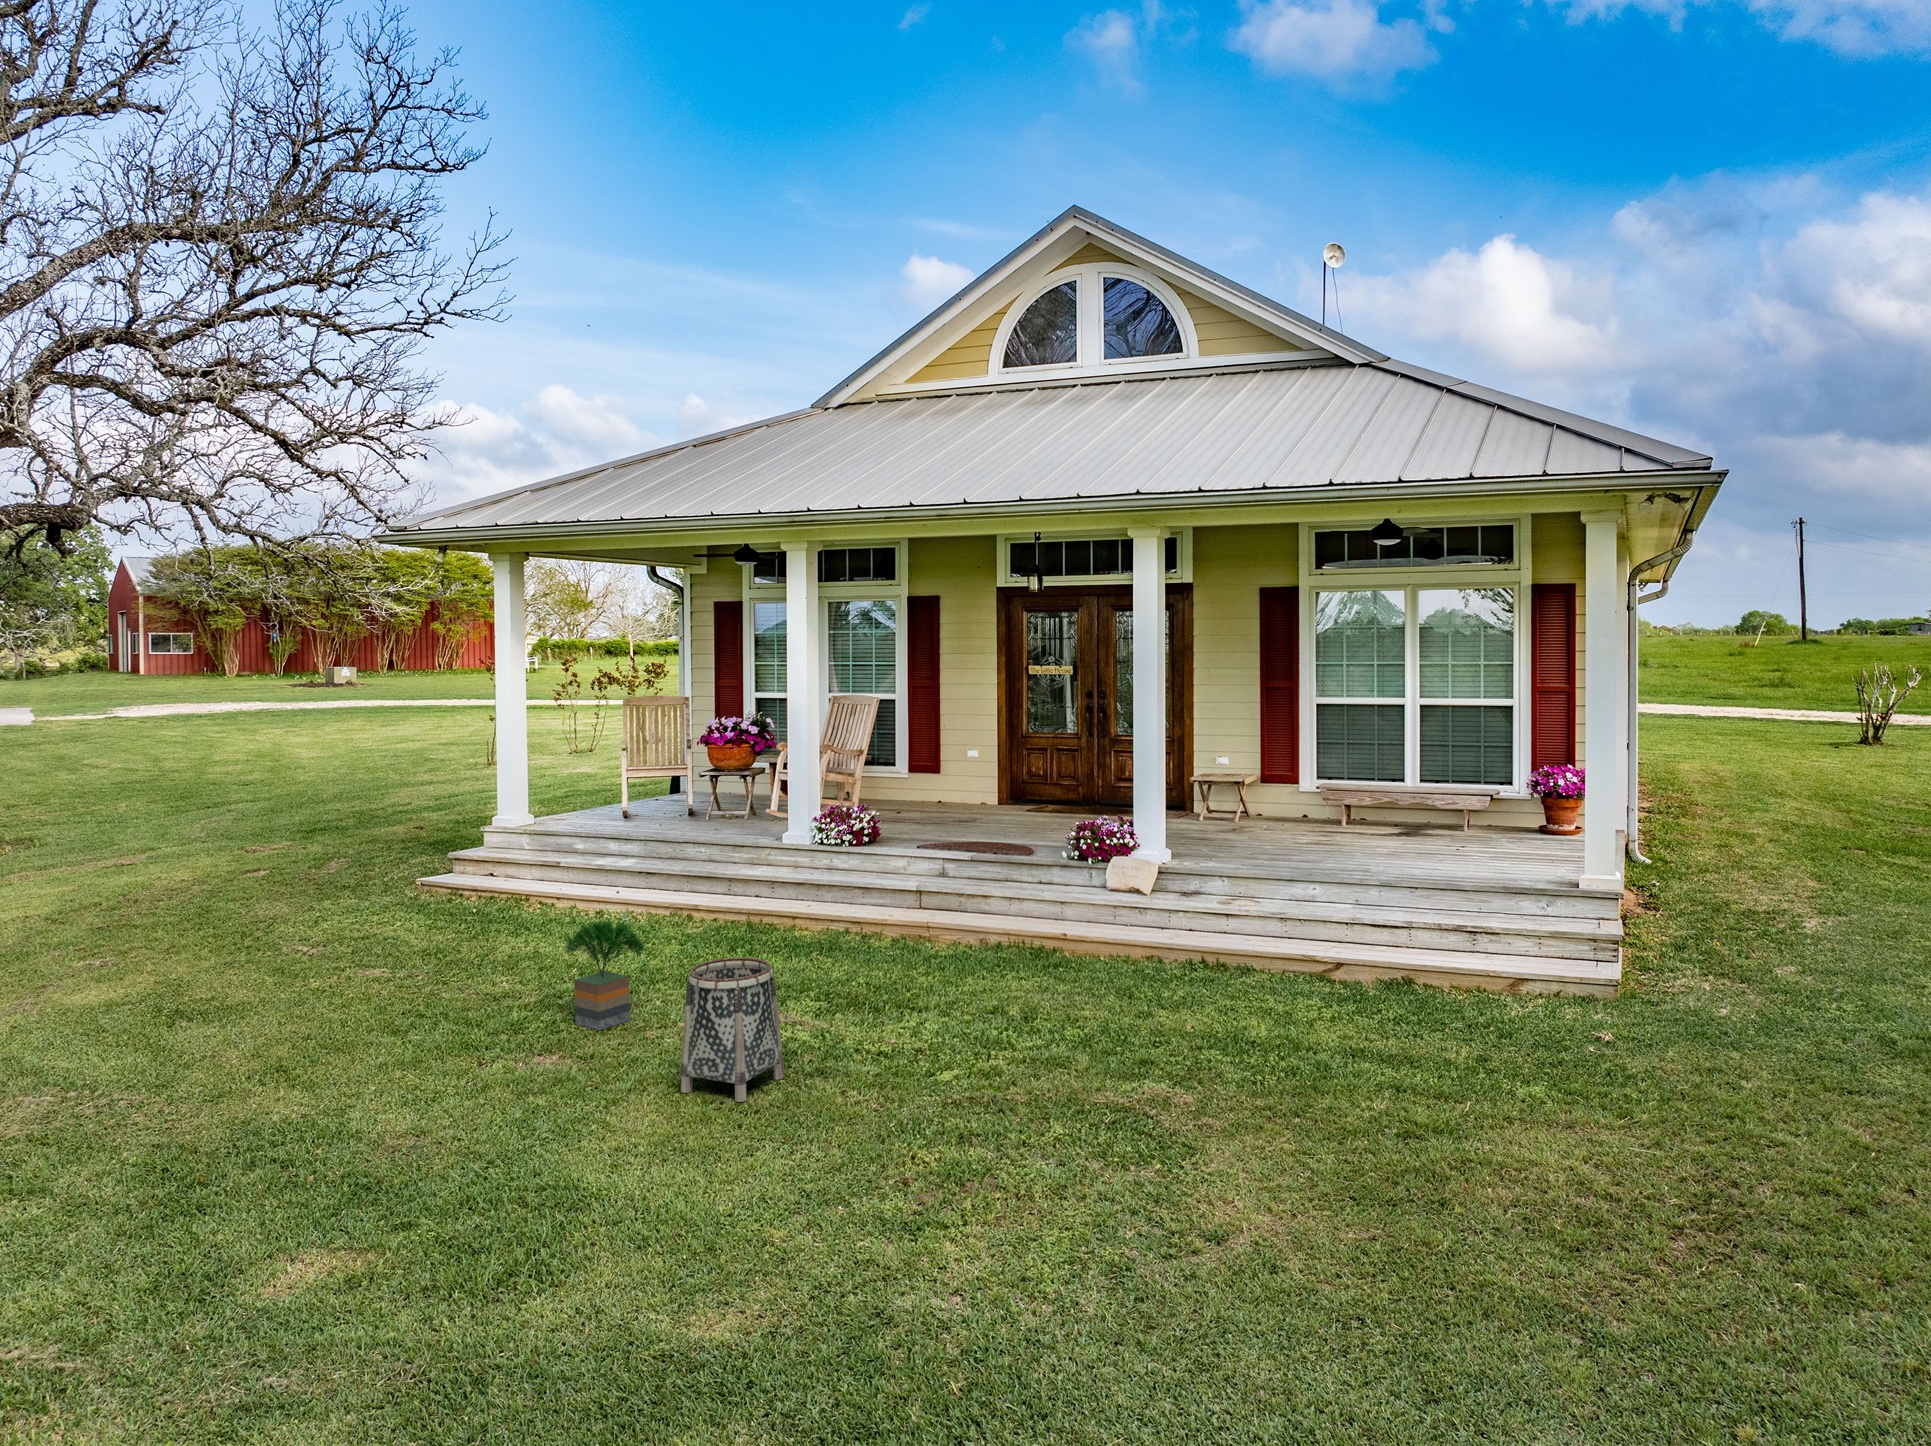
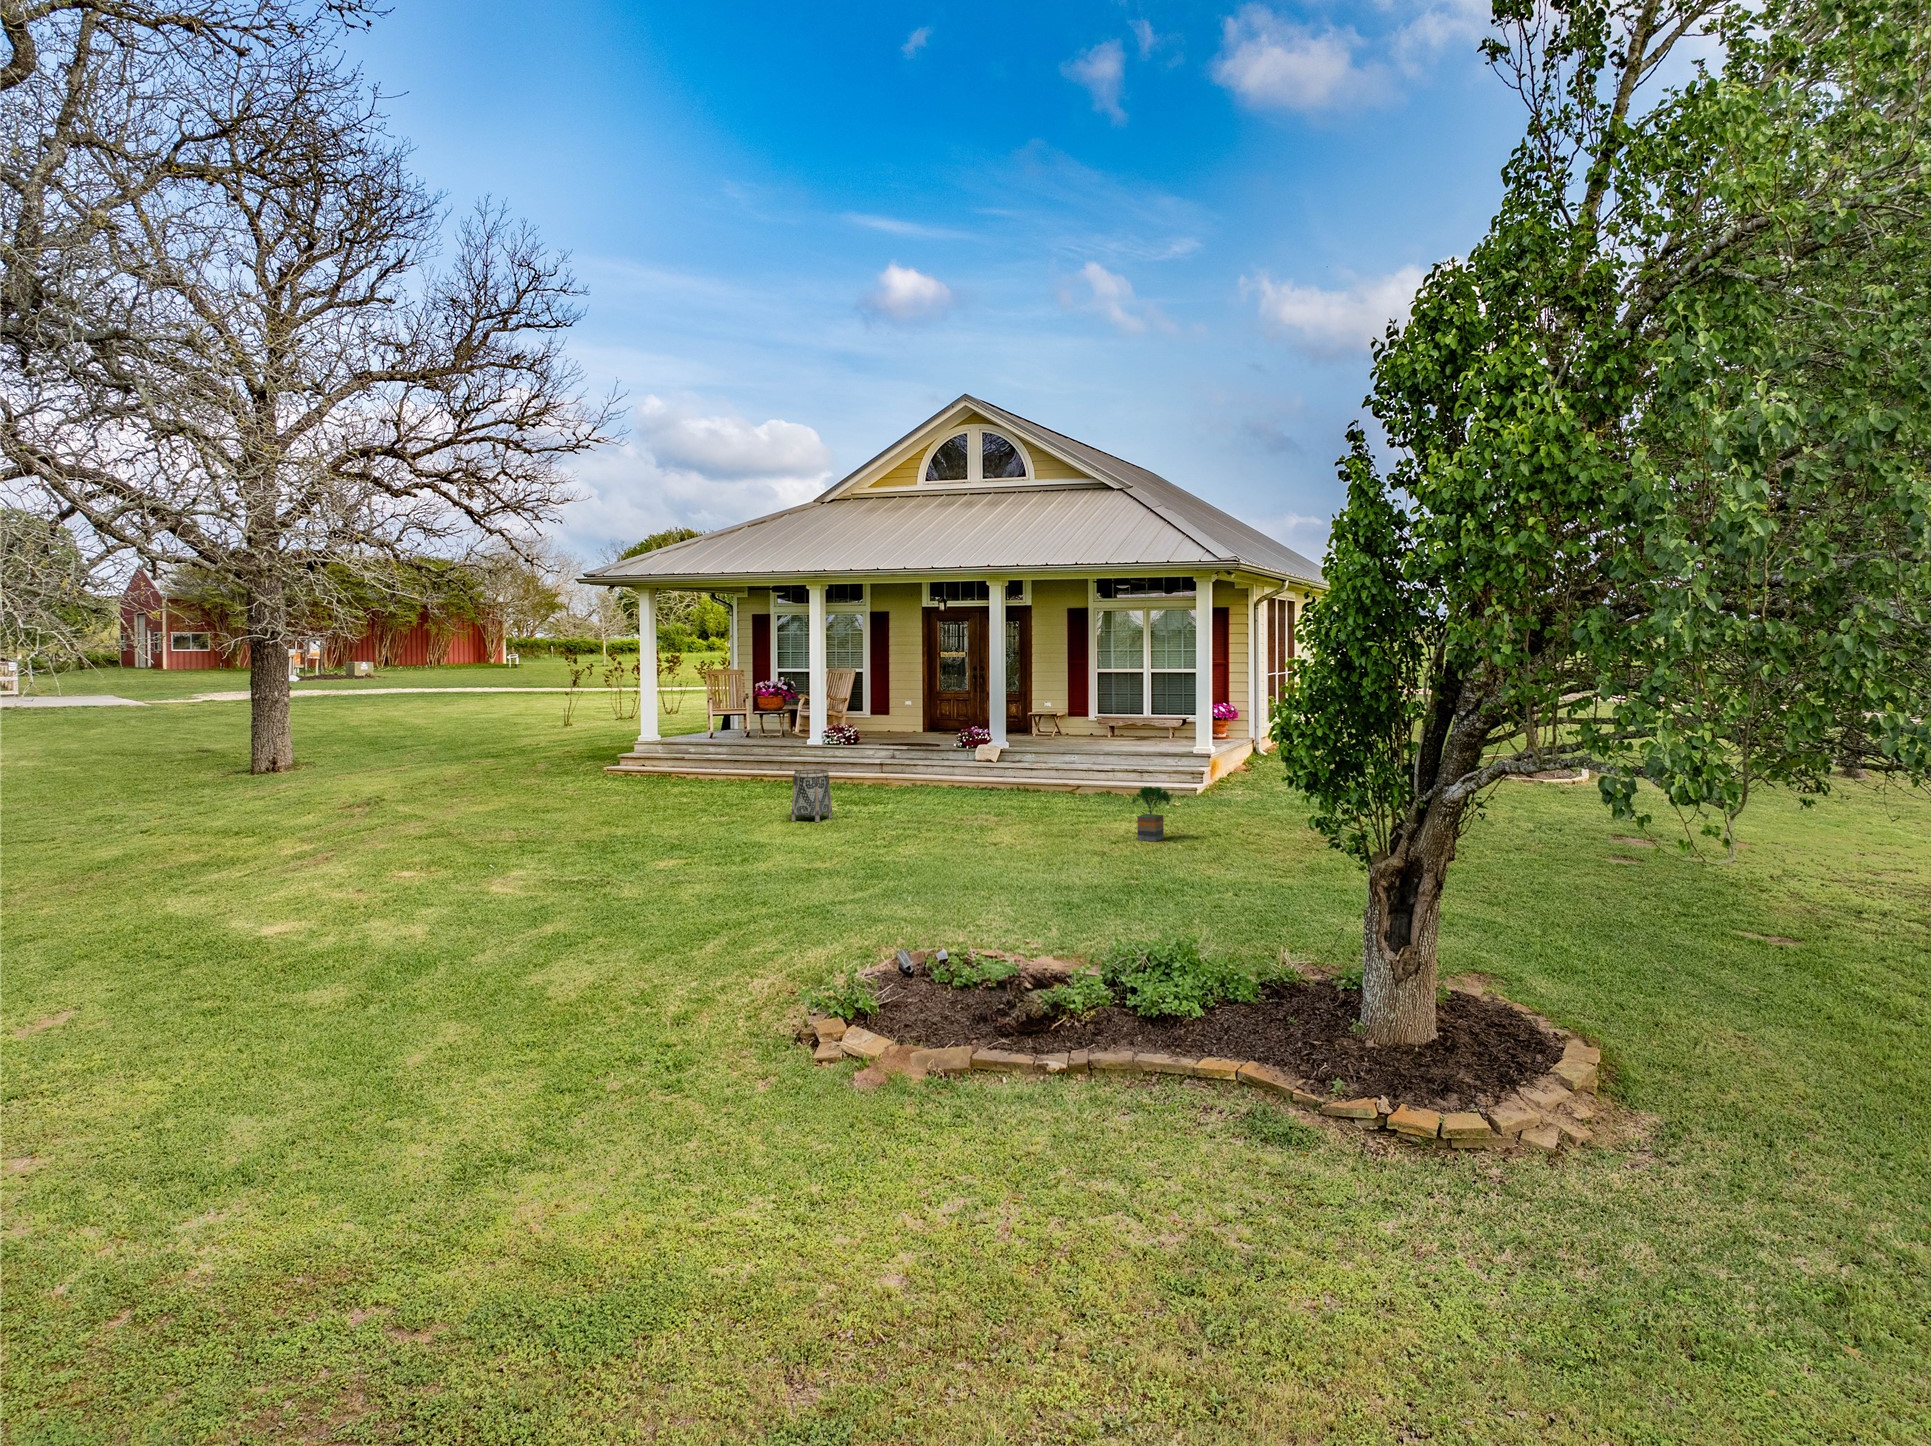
potted tree: present [565,920,645,1030] -> present [1132,787,1171,842]

